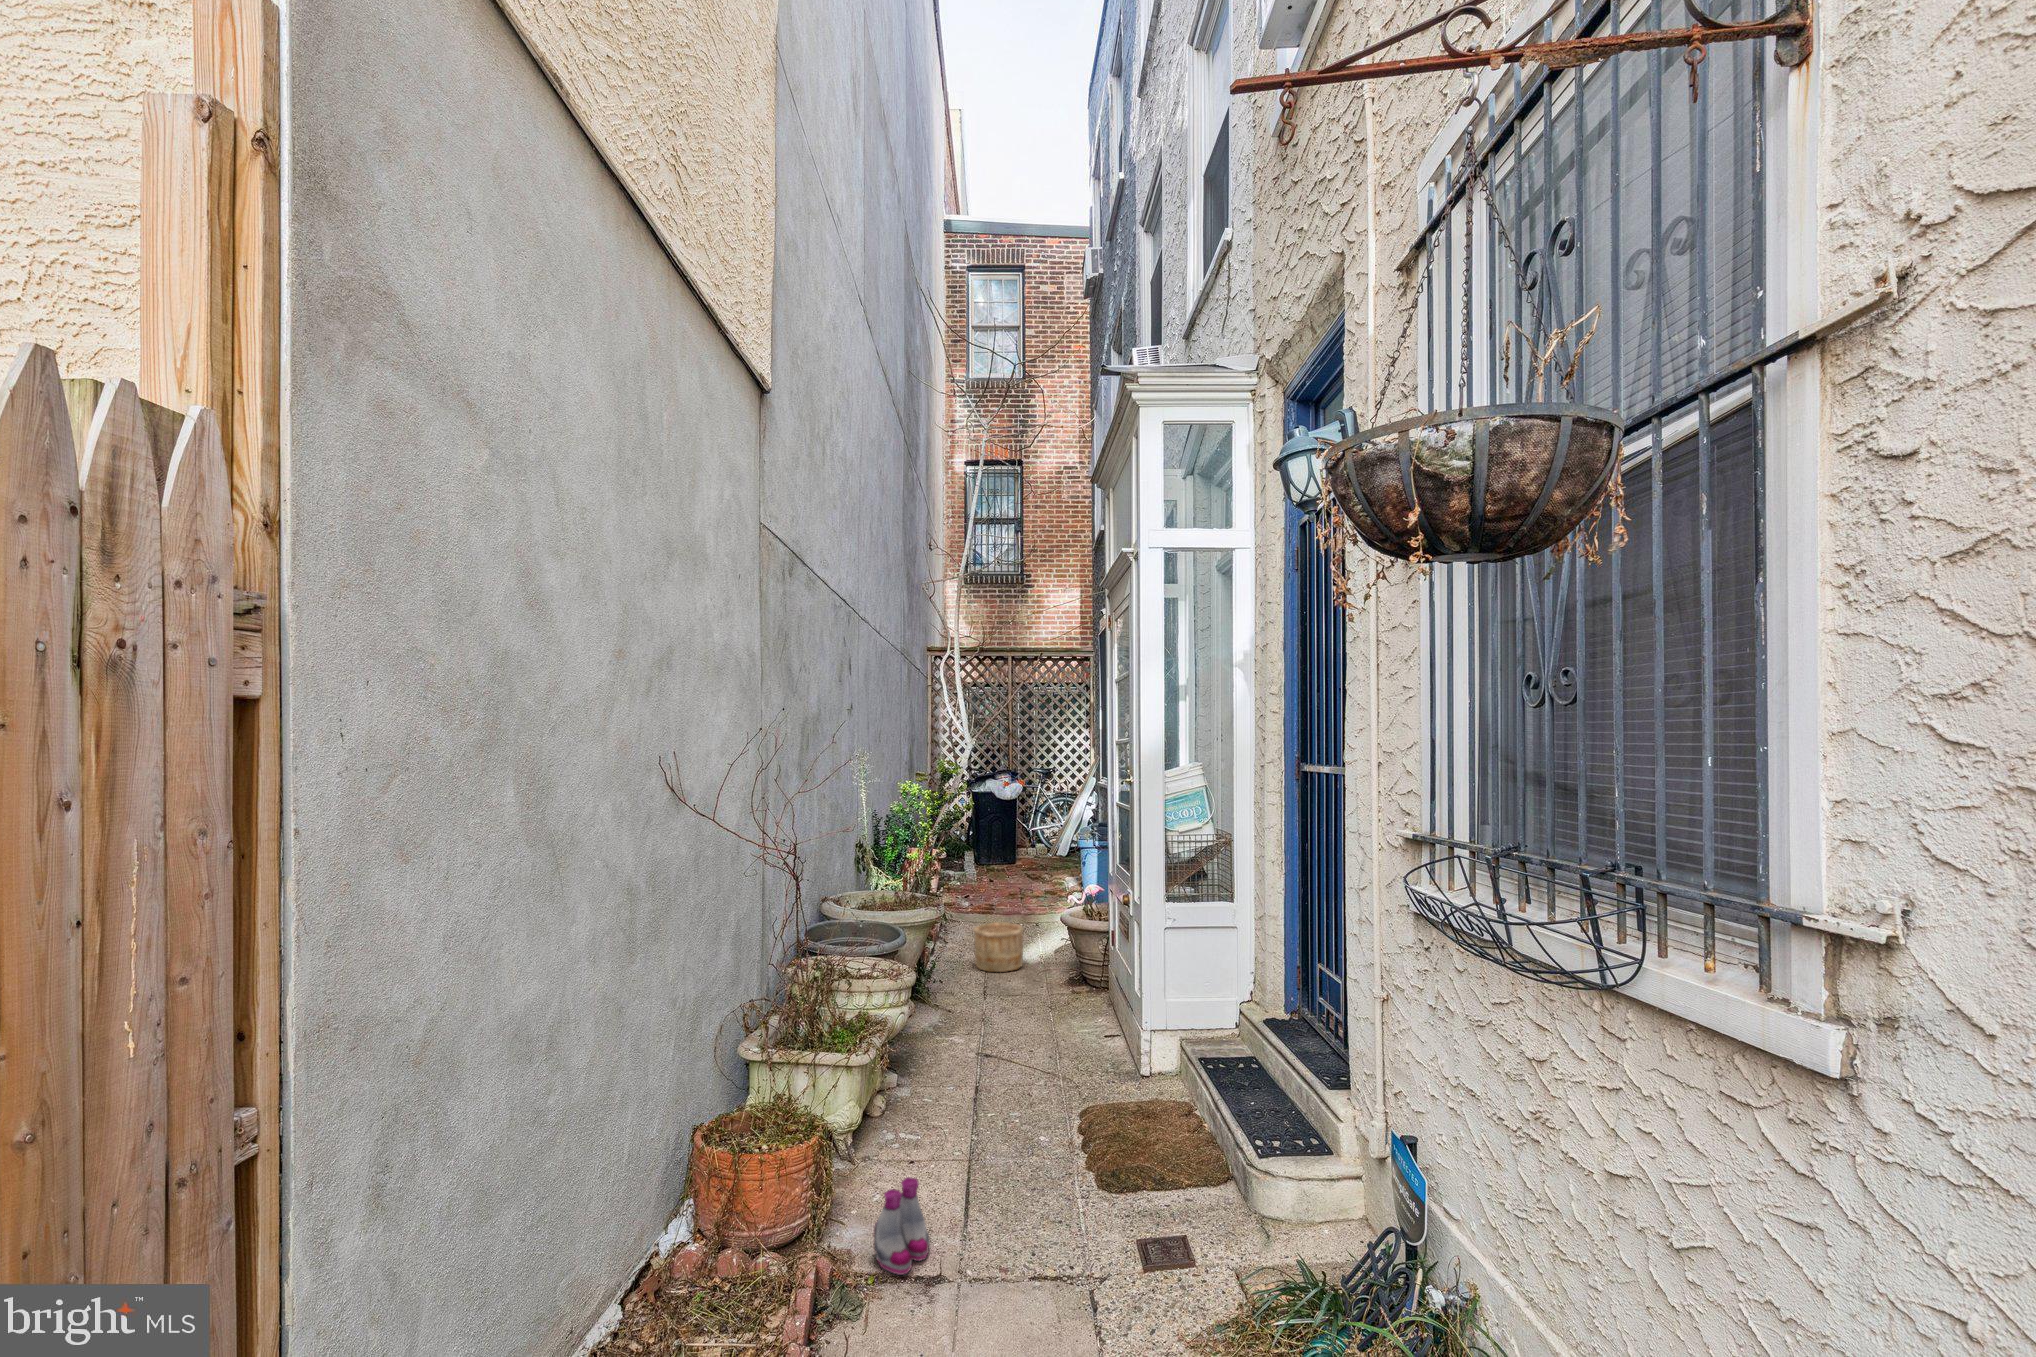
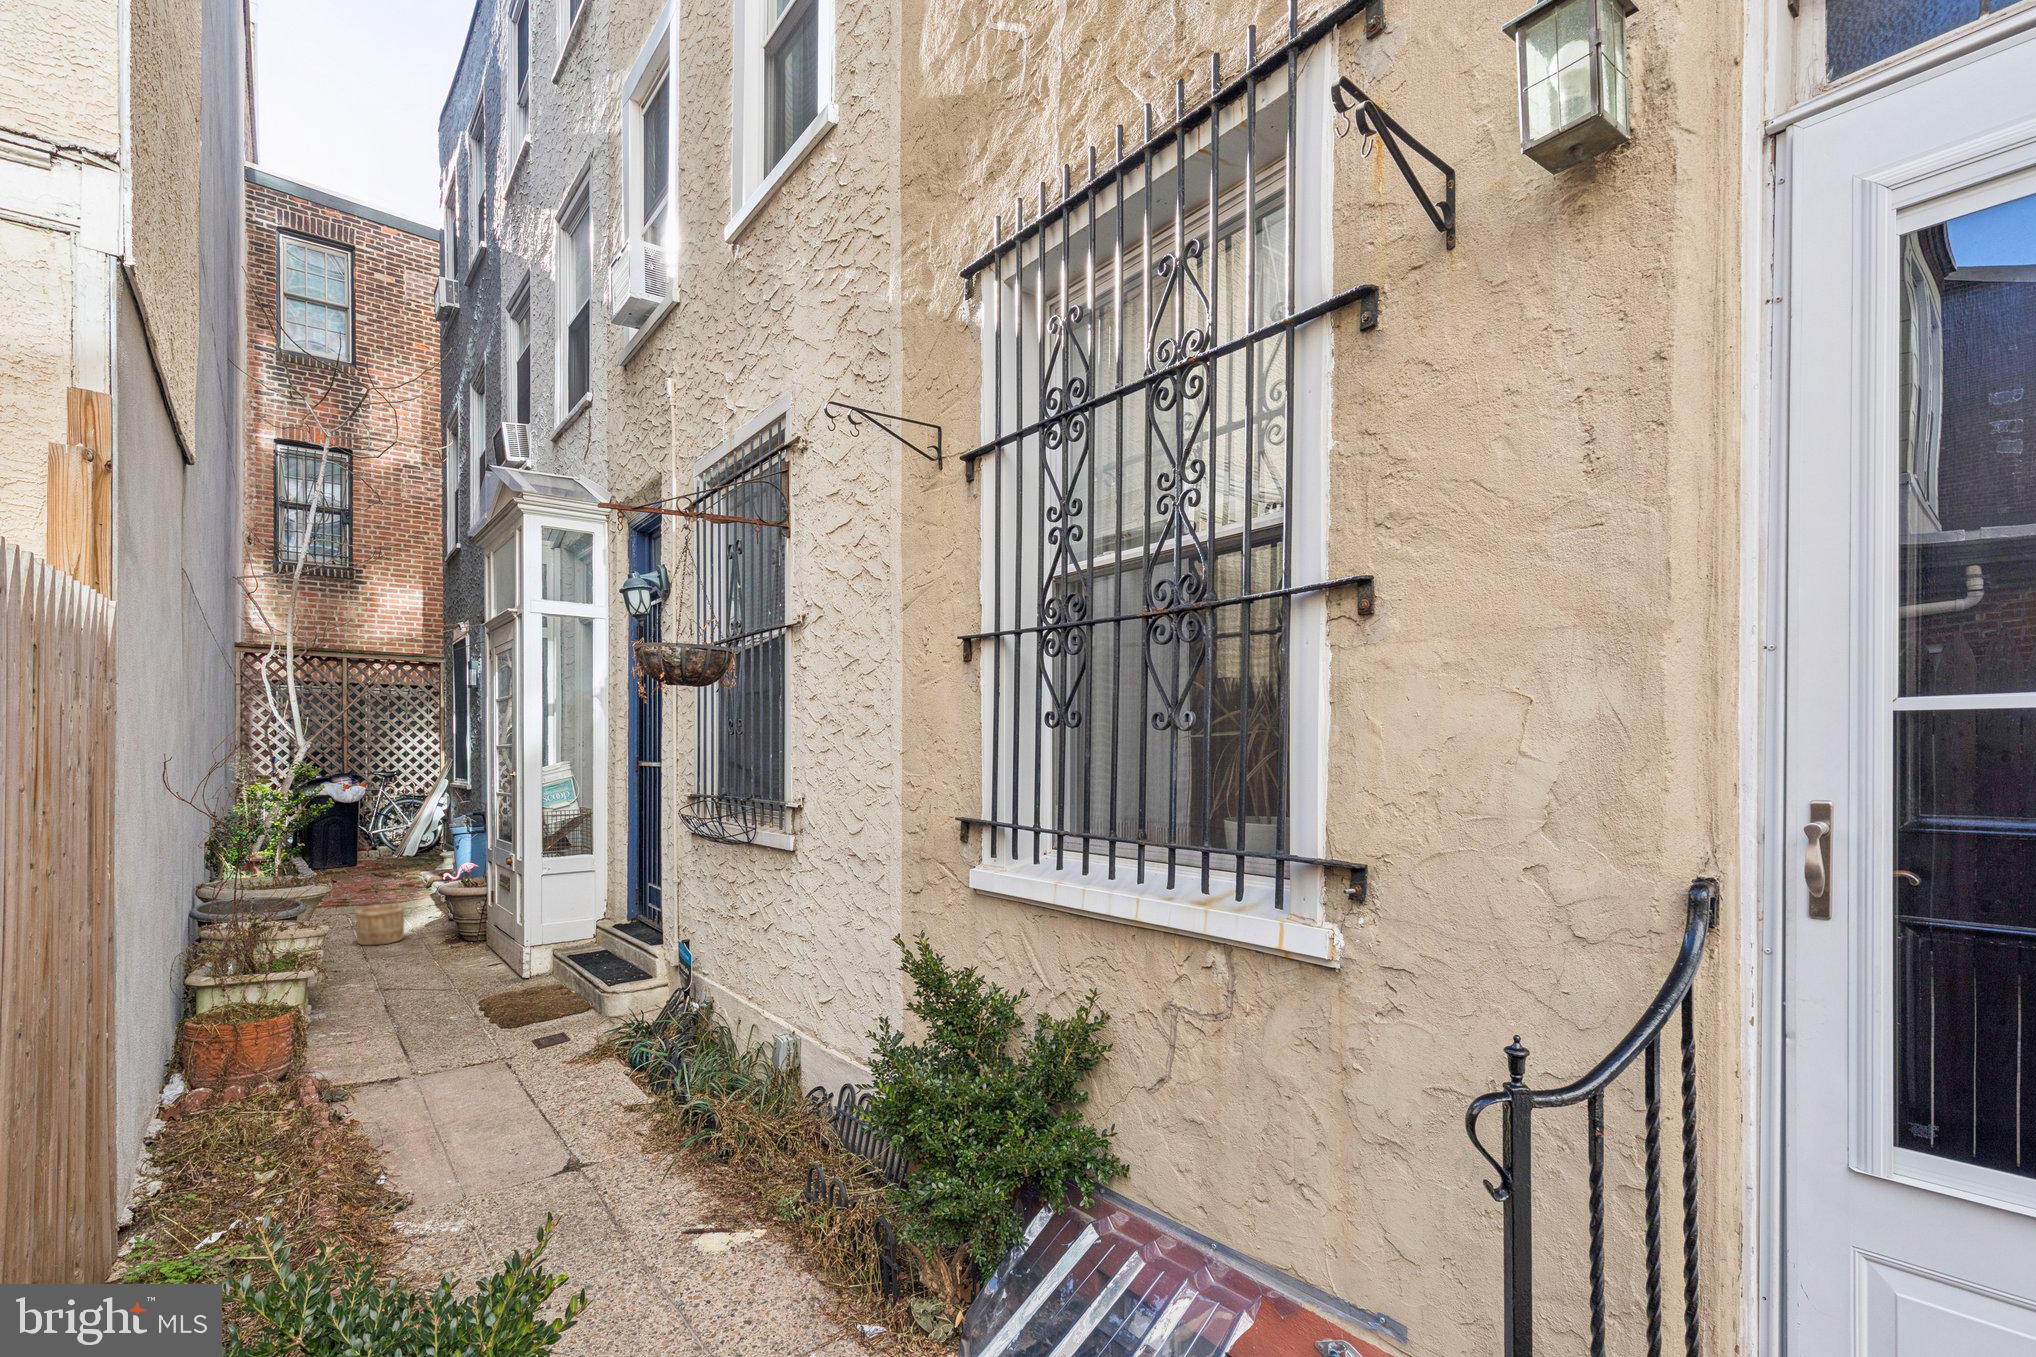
boots: present [874,1177,930,1275] -> none [363,1026,403,1077]

